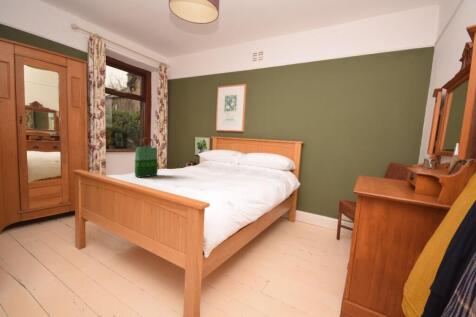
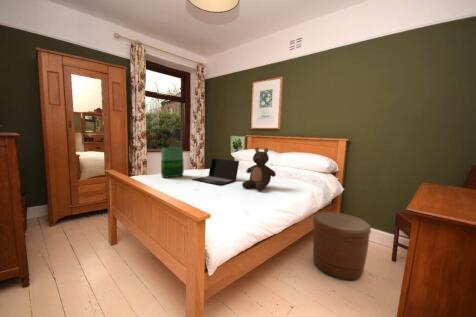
stuffed bear: none [220,148,249,186] -> present [242,148,276,191]
laptop: none [168,158,214,183] -> present [192,158,239,185]
woven basket: none [278,204,324,258] -> present [313,212,371,281]

